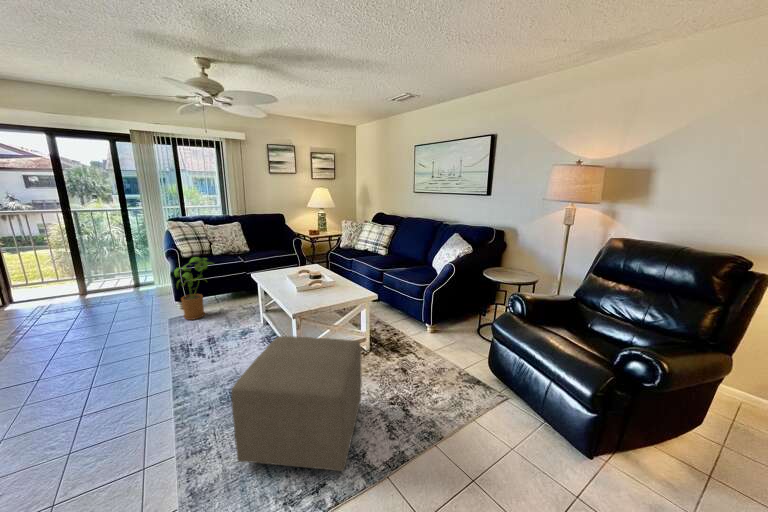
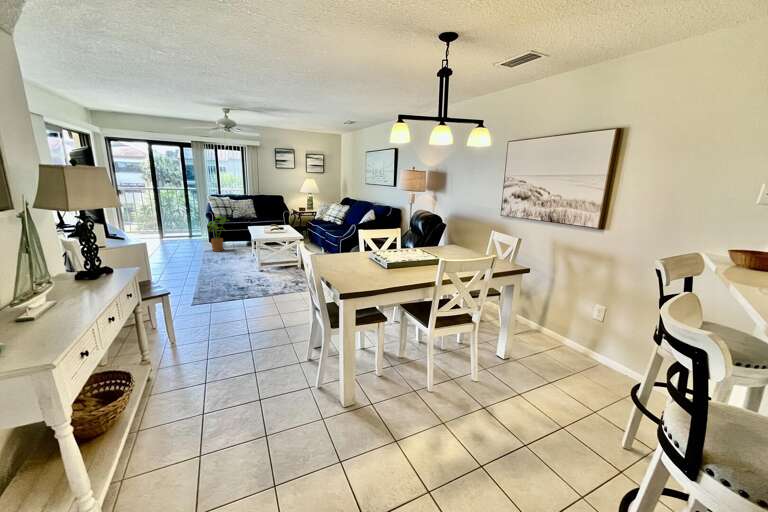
ottoman: present [231,336,362,471] -> none [212,246,277,294]

